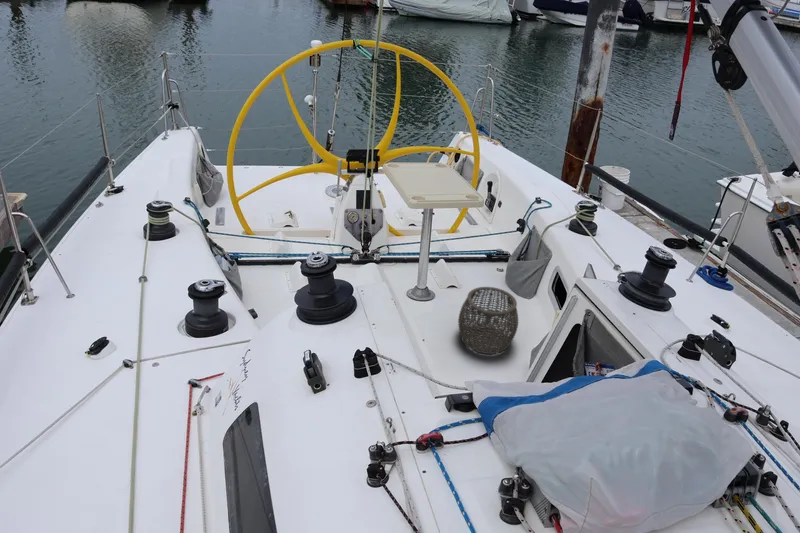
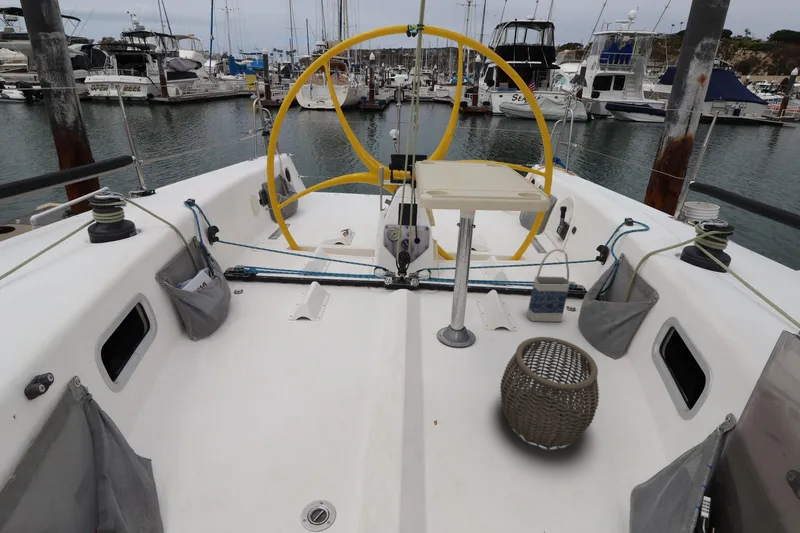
bag: none [469,225,498,280] -> present [527,249,569,322]

